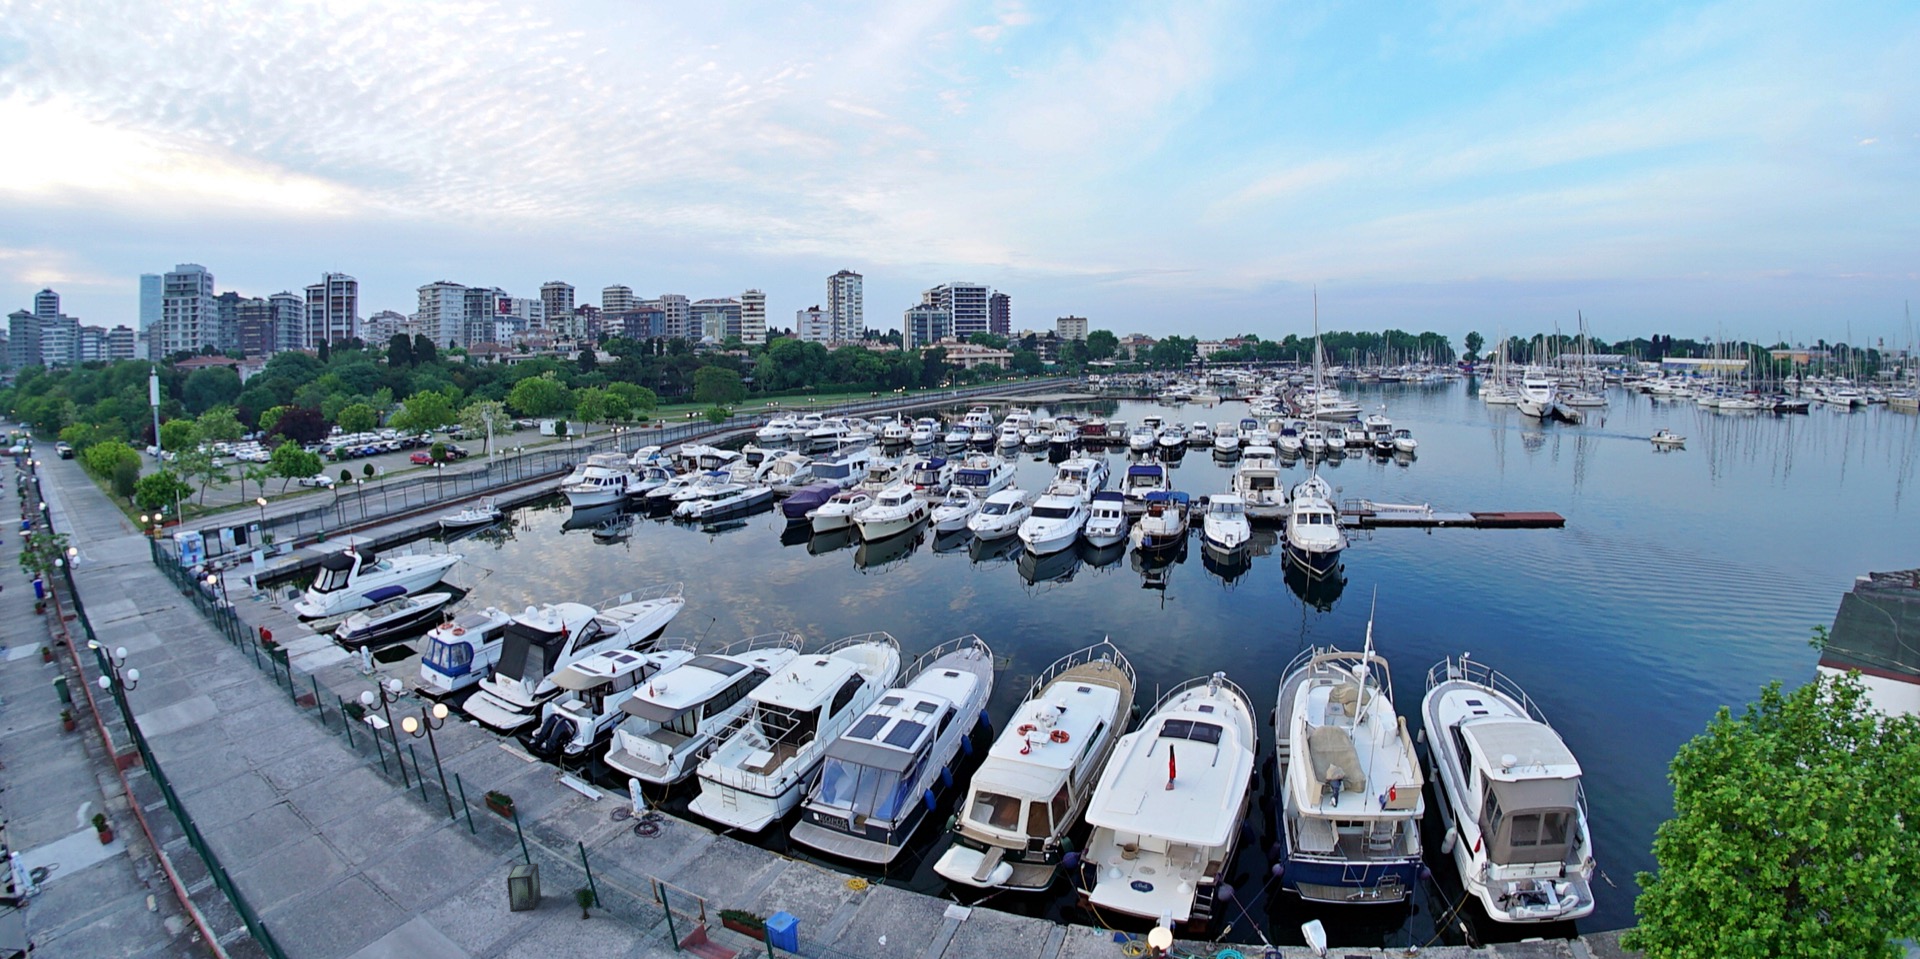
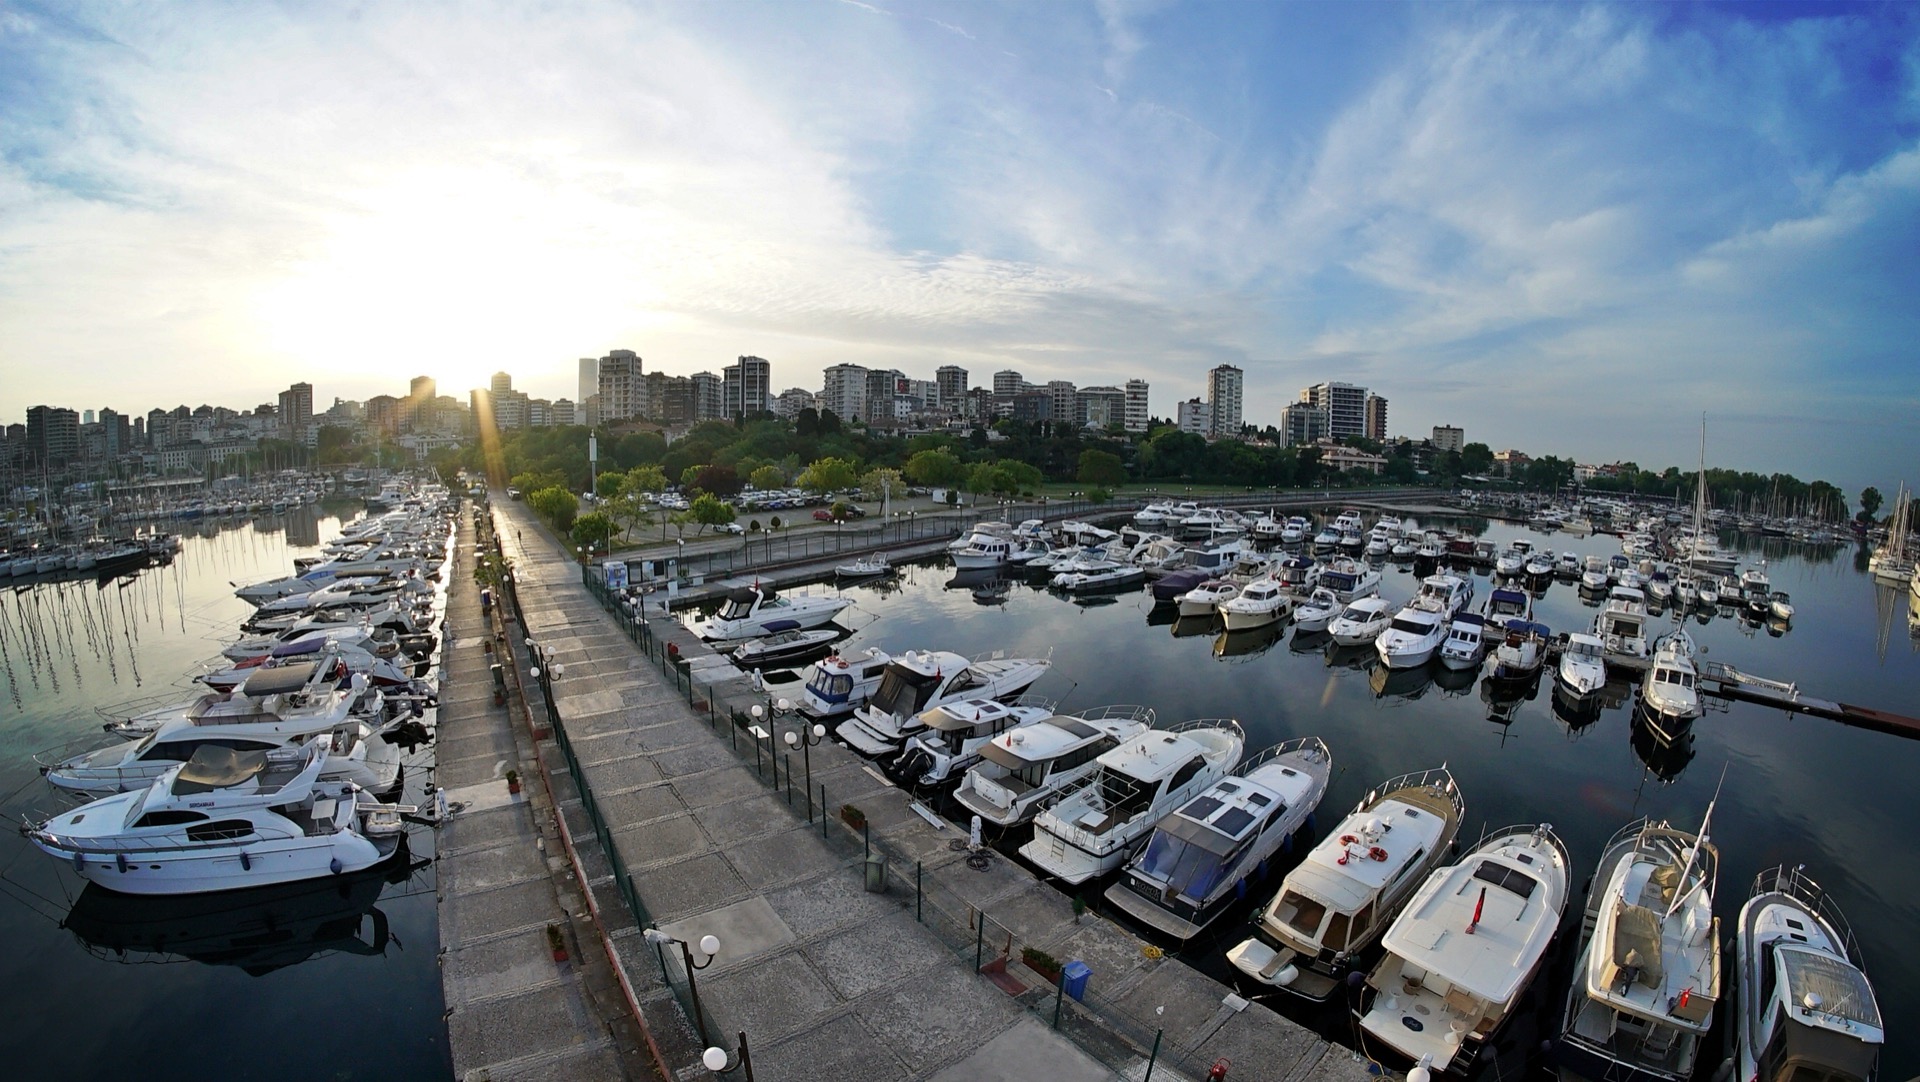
decorative plant: present [576,883,595,919] -> present [1070,893,1087,924]

